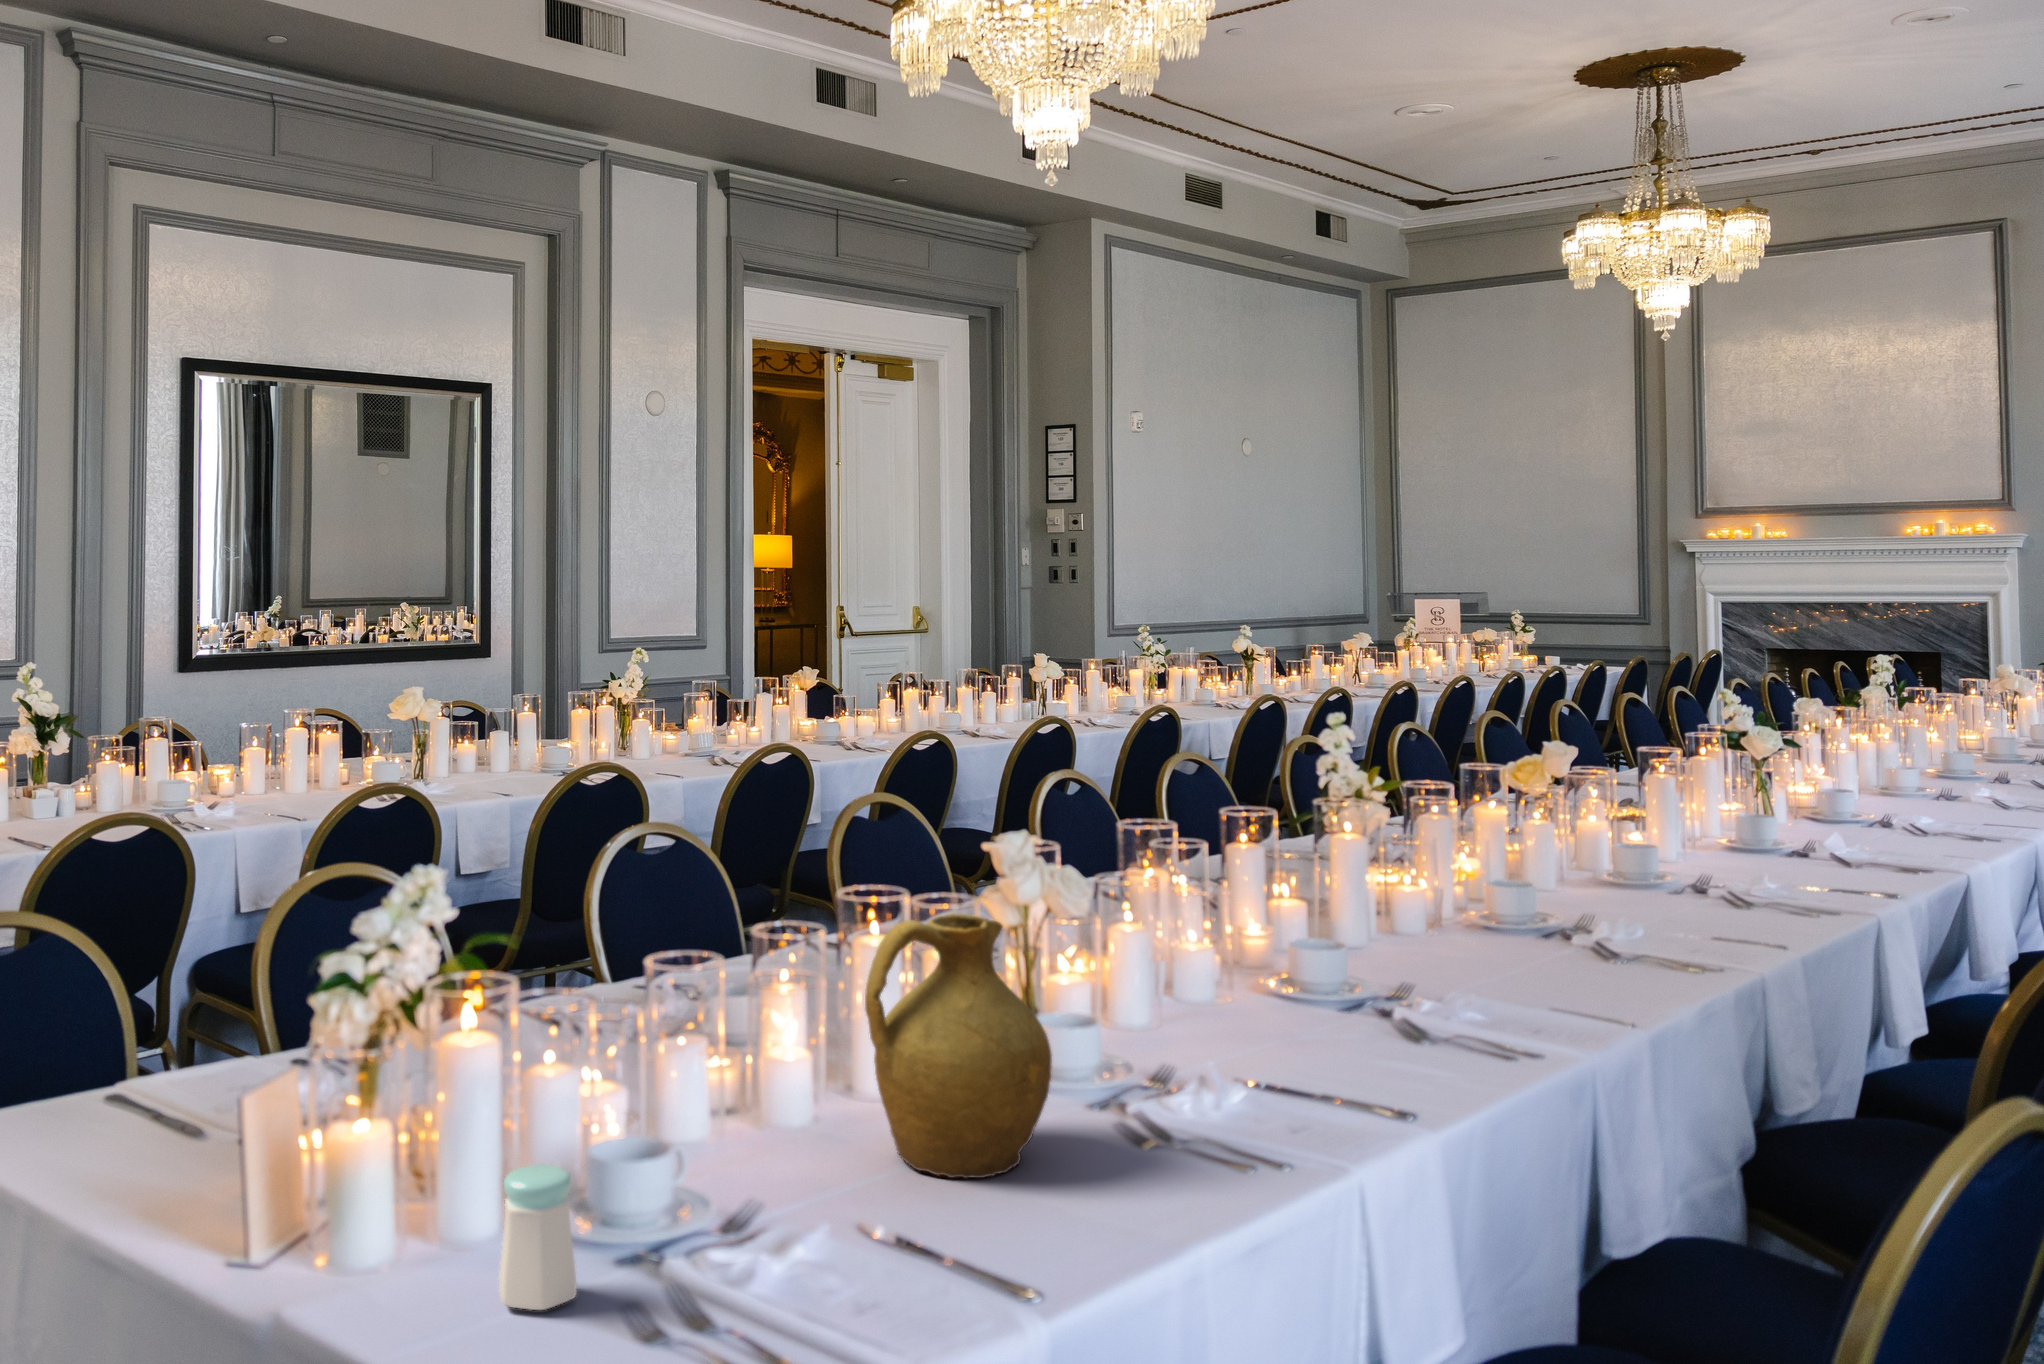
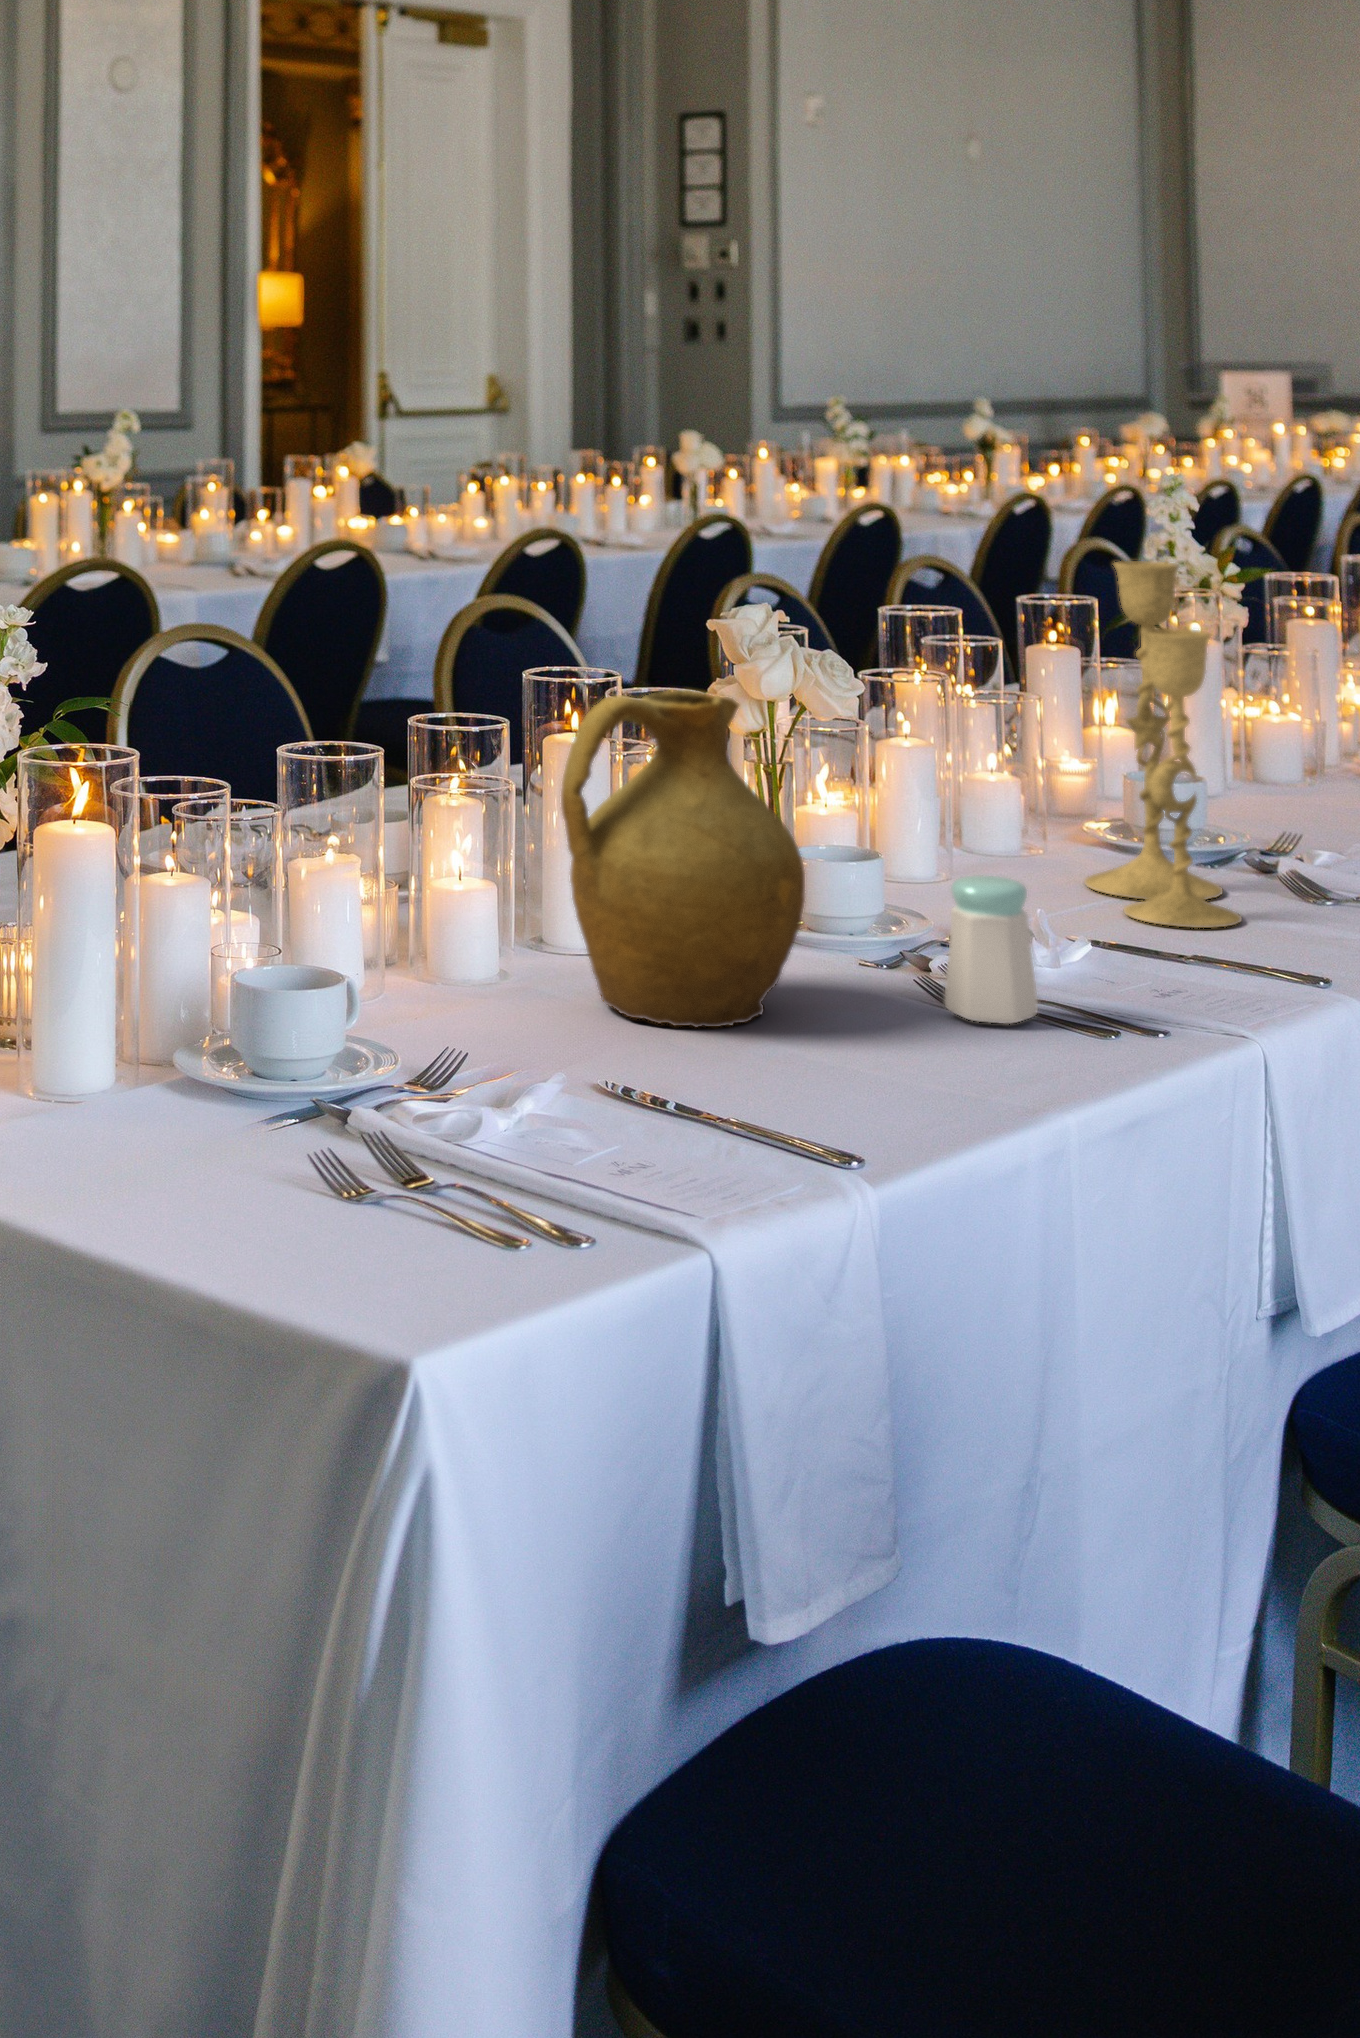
candlestick: none [1277,792,1390,1073] -> present [1085,561,1242,928]
salt shaker: present [499,1164,577,1310] -> present [945,875,1038,1024]

